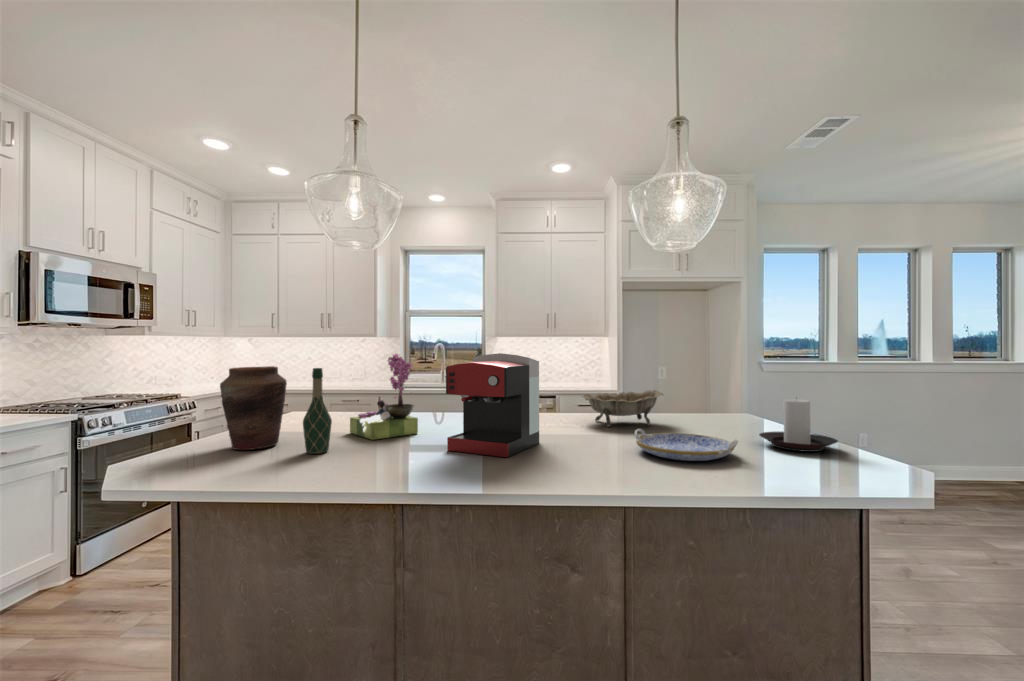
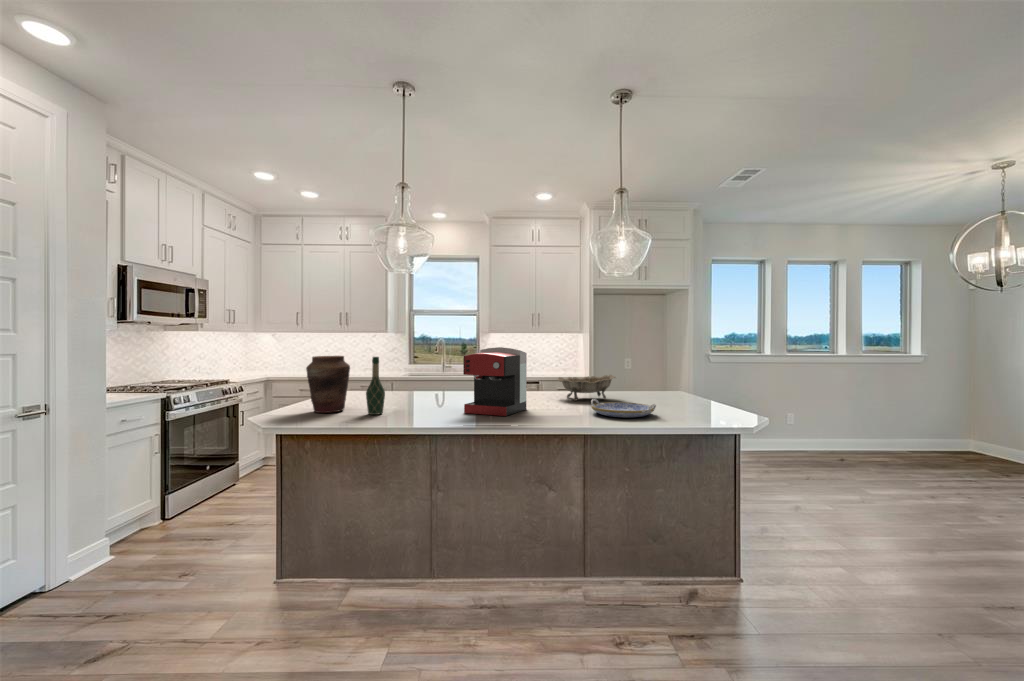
flower arrangement: present [350,354,418,440] -> none [390,346,439,408]
candle holder: present [759,399,838,452] -> none [675,377,724,413]

